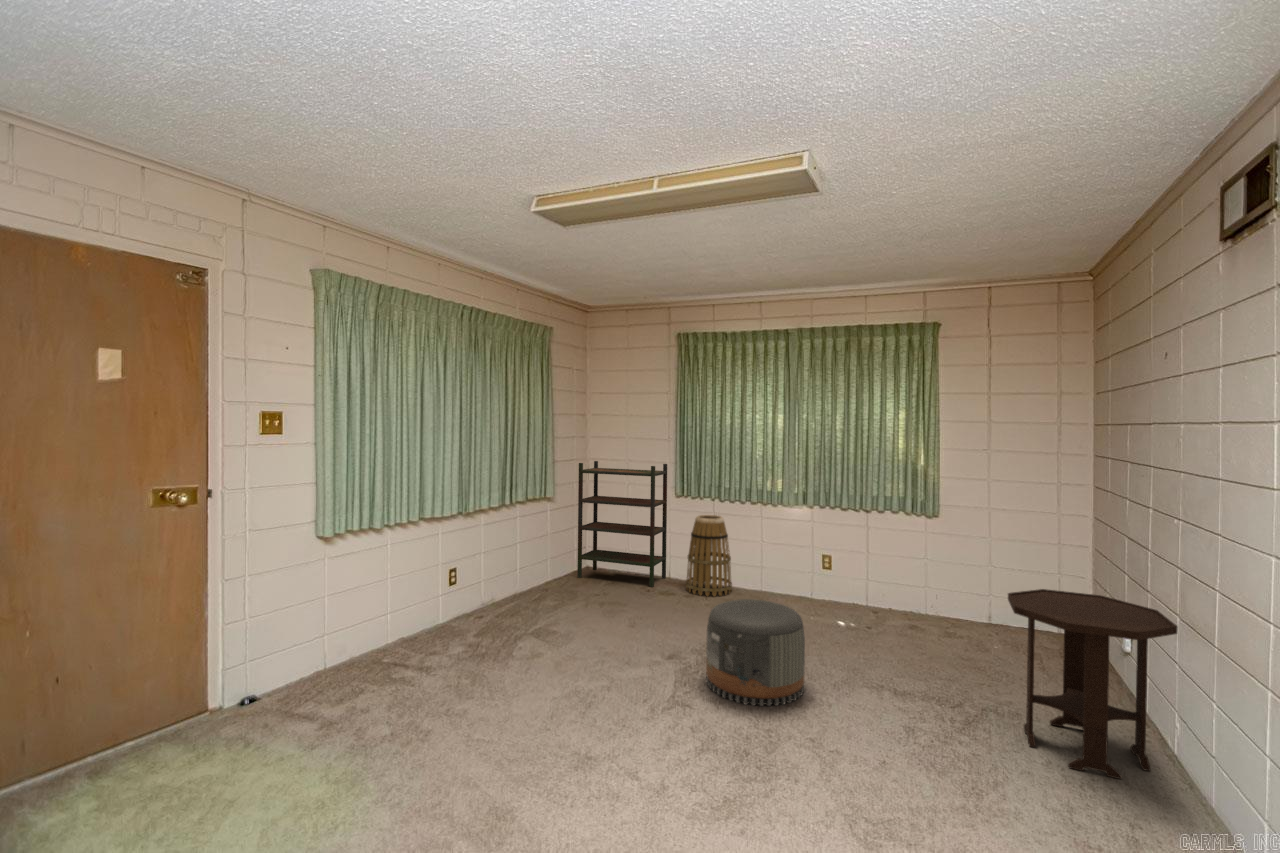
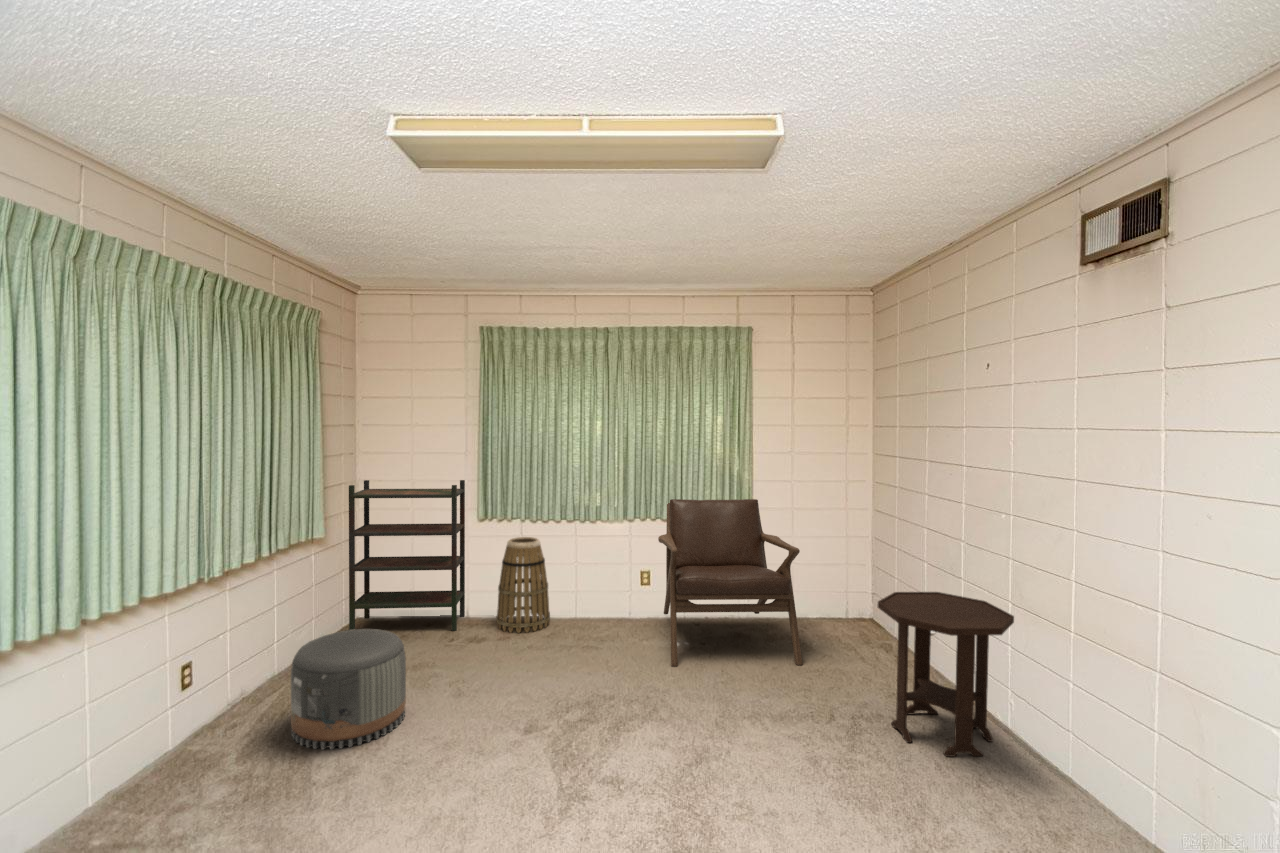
lounge chair: none [818,490,961,663] -> present [658,499,802,667]
pouf: present [706,599,805,706] -> present [291,629,406,749]

